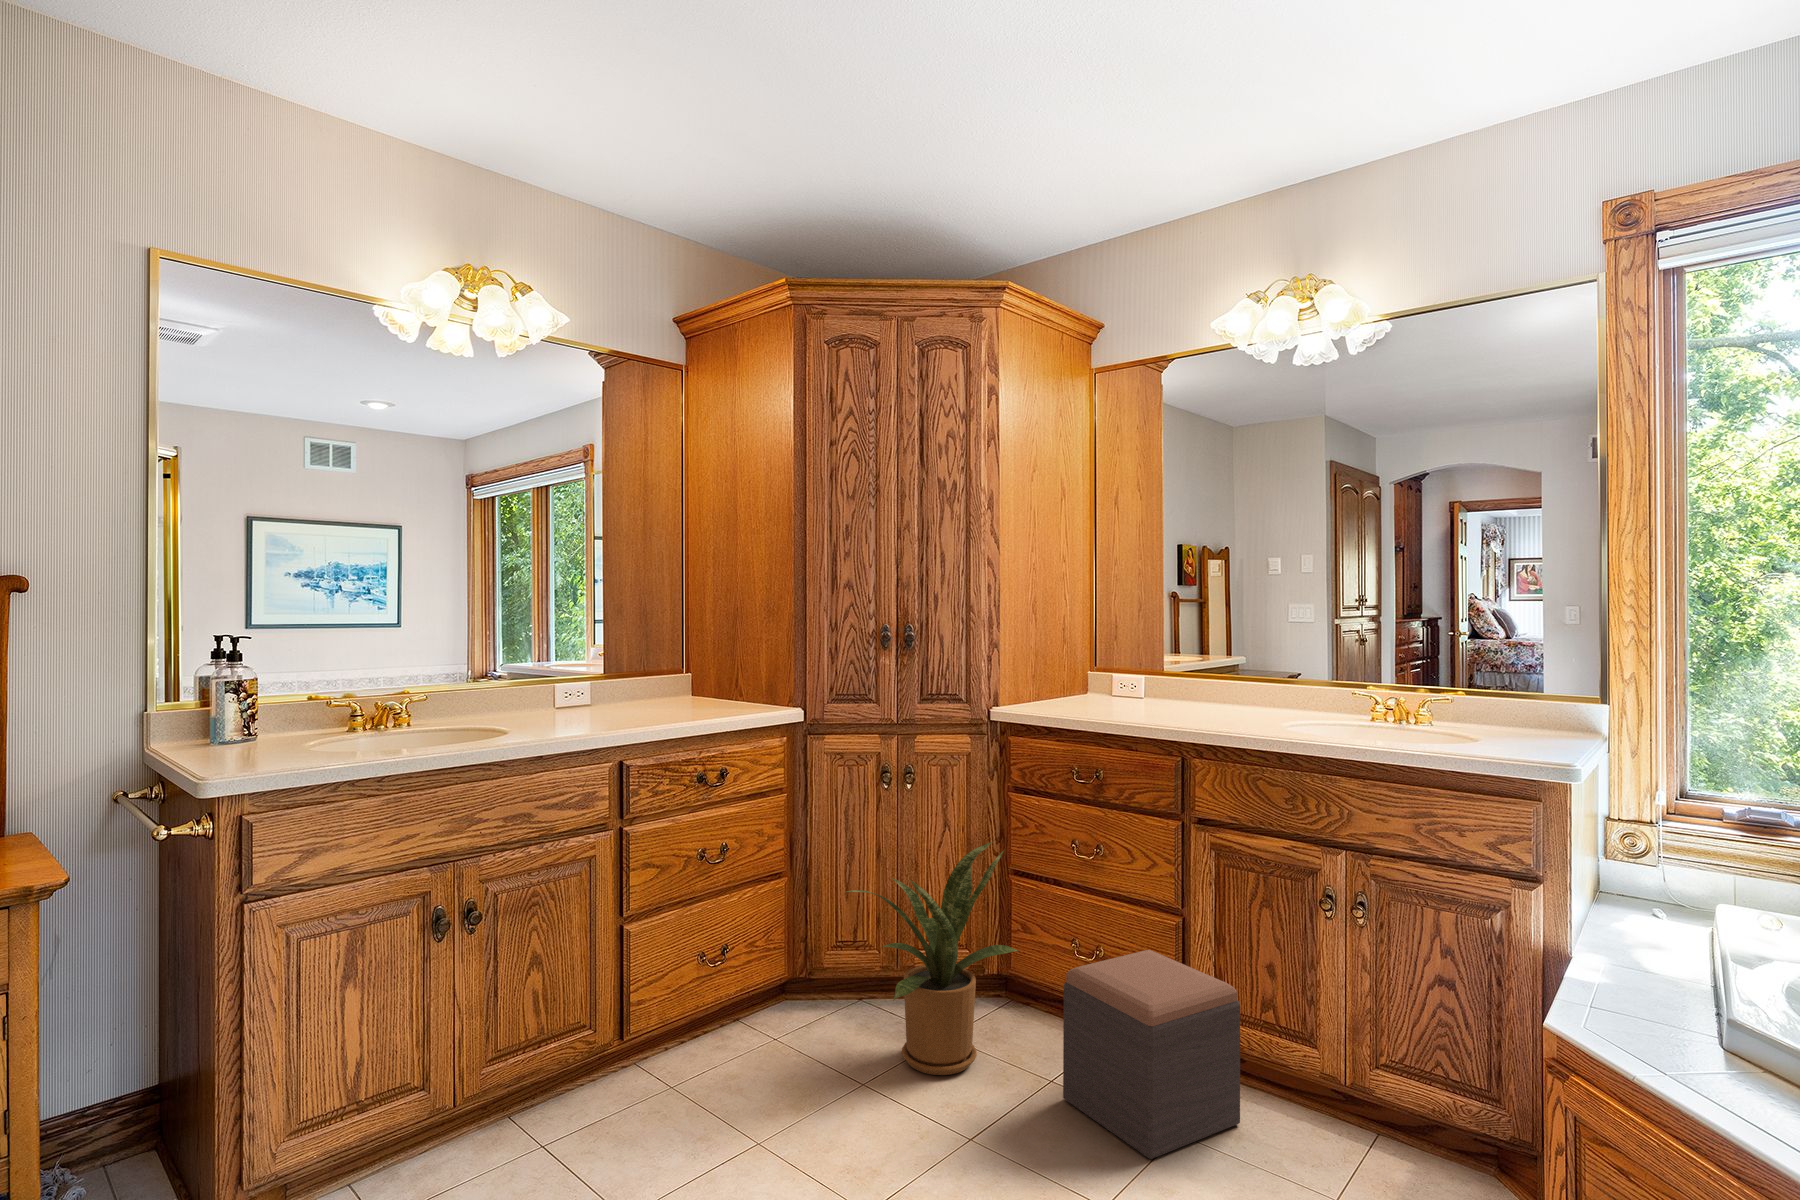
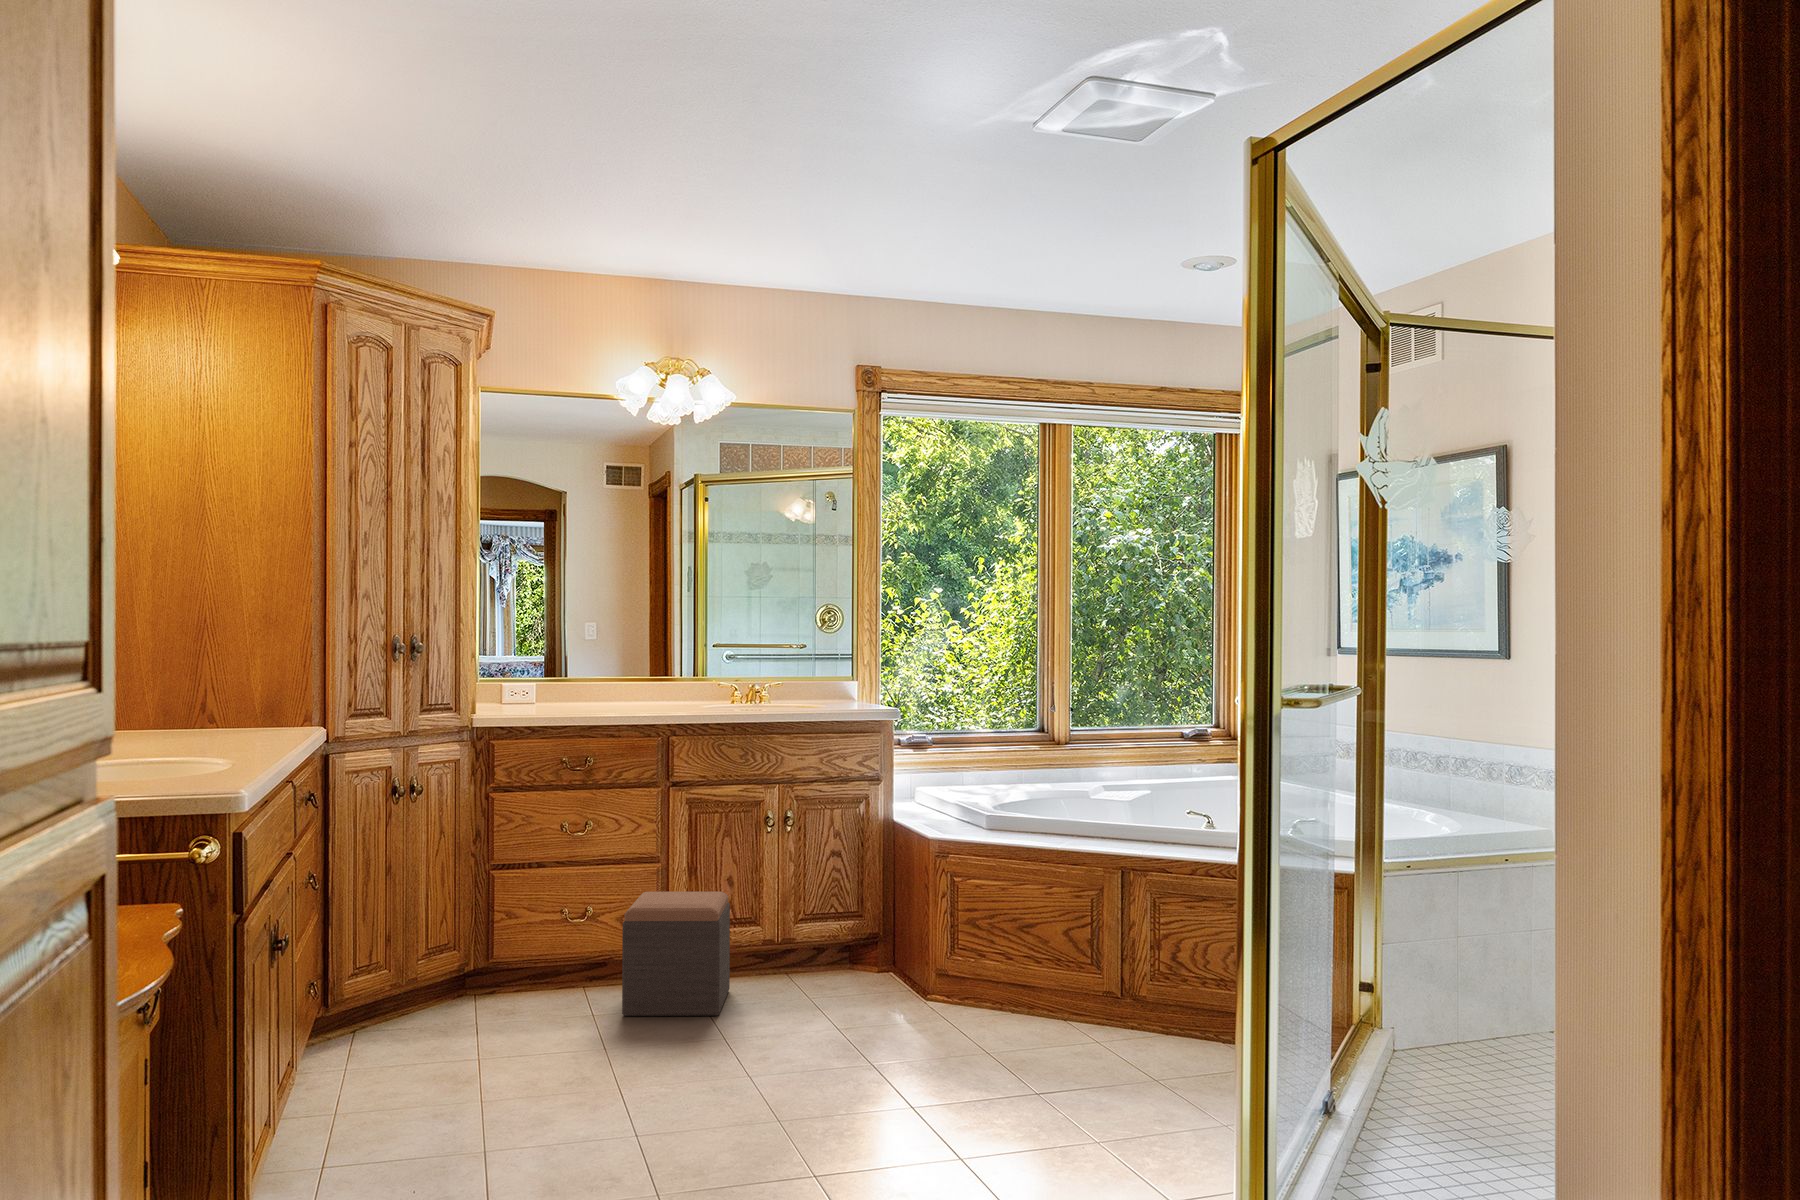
house plant: present [847,842,1017,1075] -> none [423,833,548,1041]

